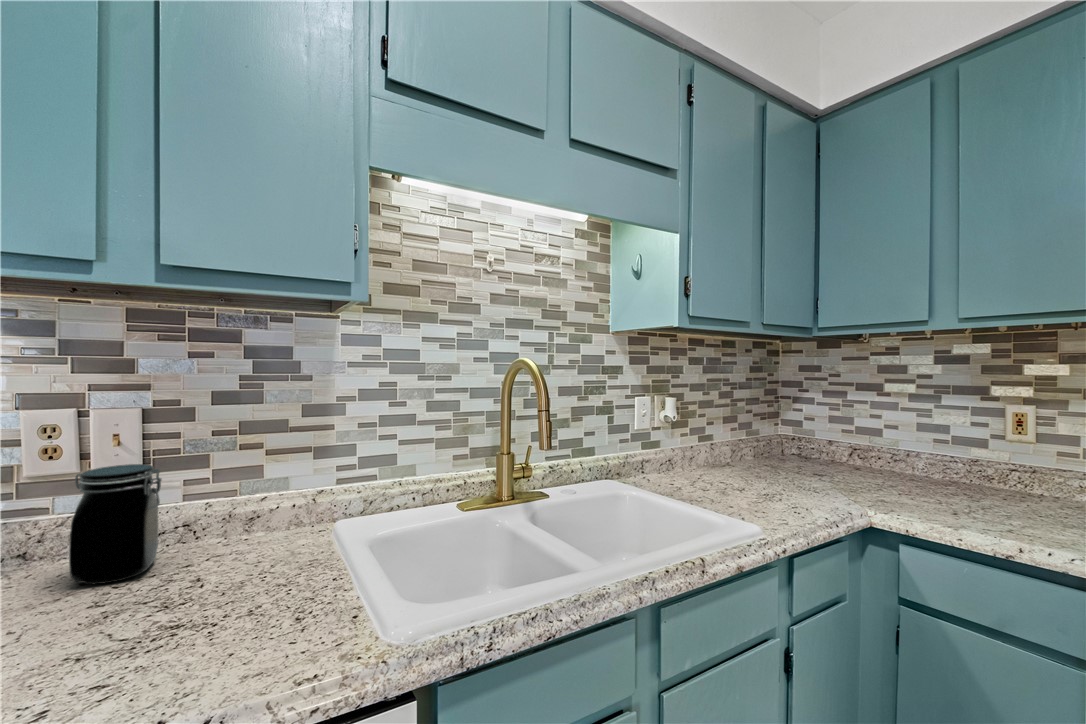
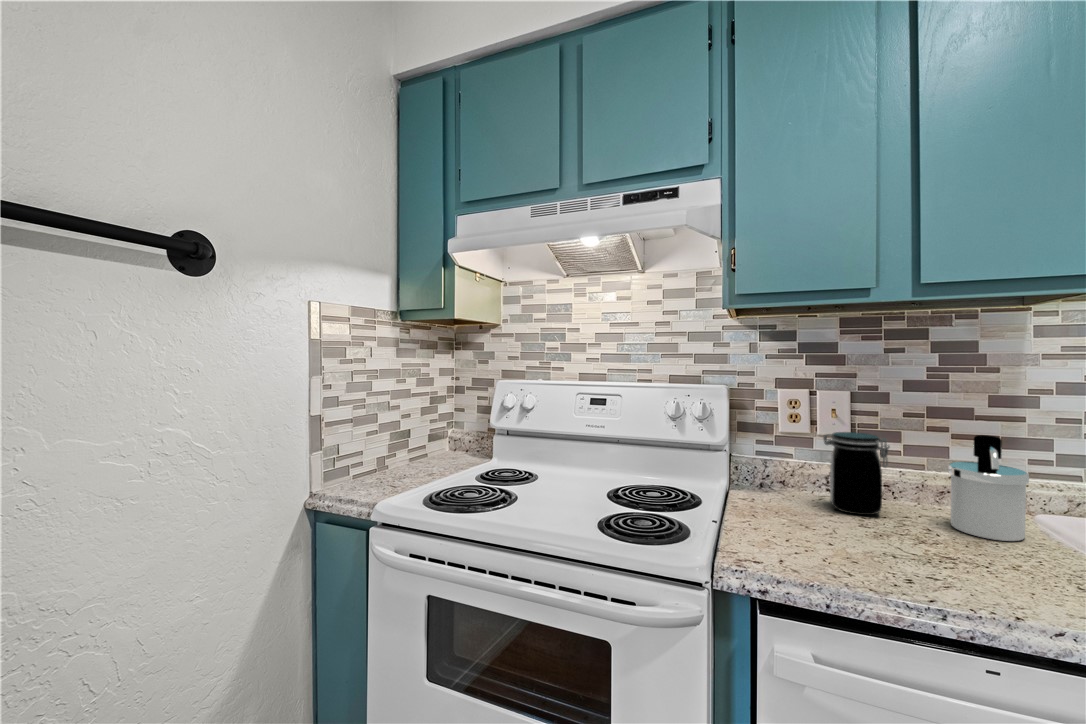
soap dispenser: none [227,451,303,572] -> present [948,435,1029,541]

